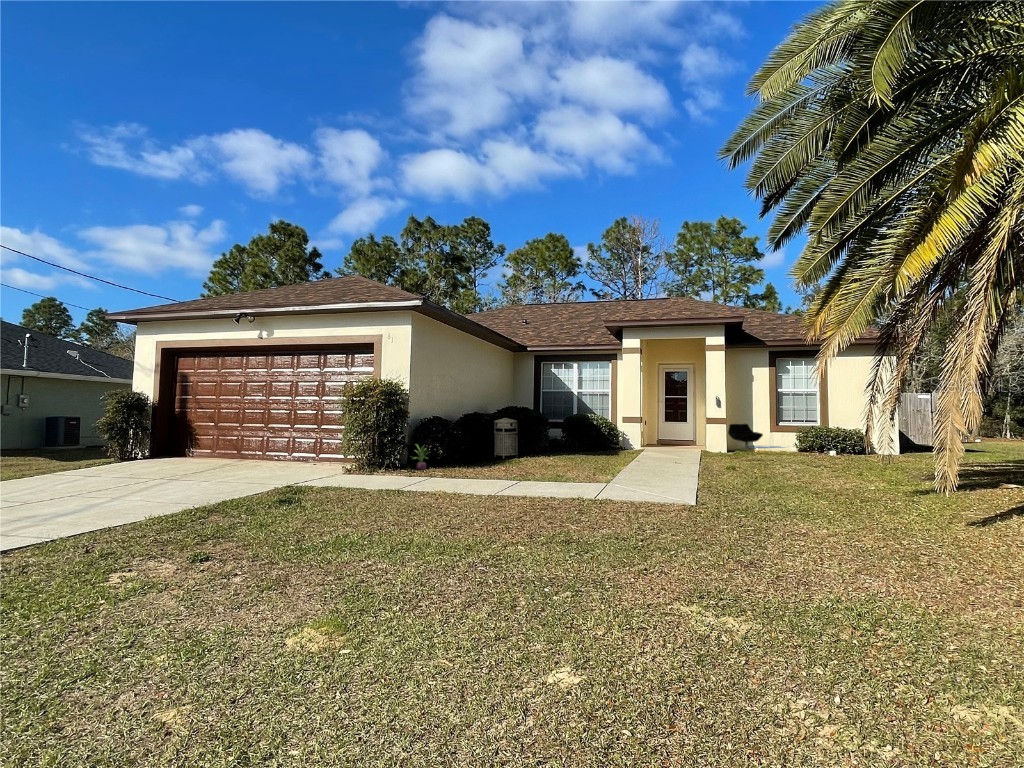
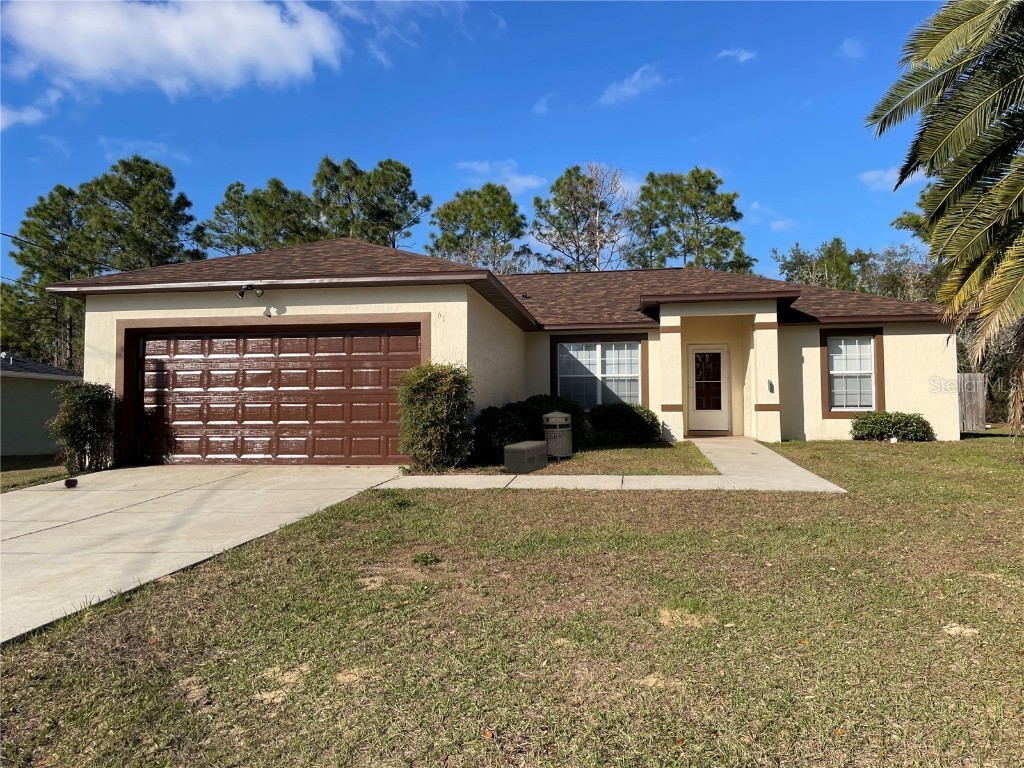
lounge chair: present [728,424,763,449] -> none [781,411,821,440]
storage bench: none [438,442,482,469] -> present [504,441,548,474]
decorative plant: present [416,445,426,470] -> present [62,456,78,488]

